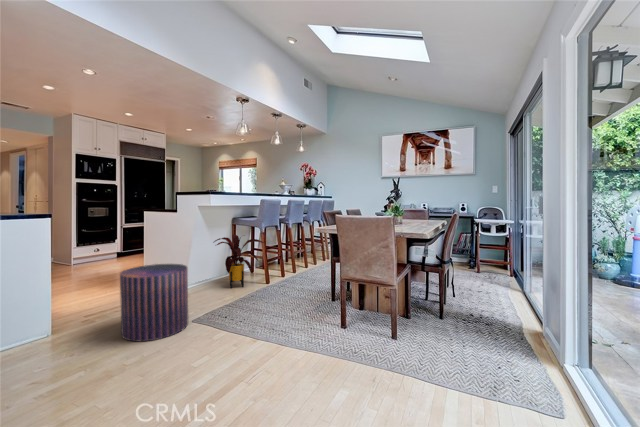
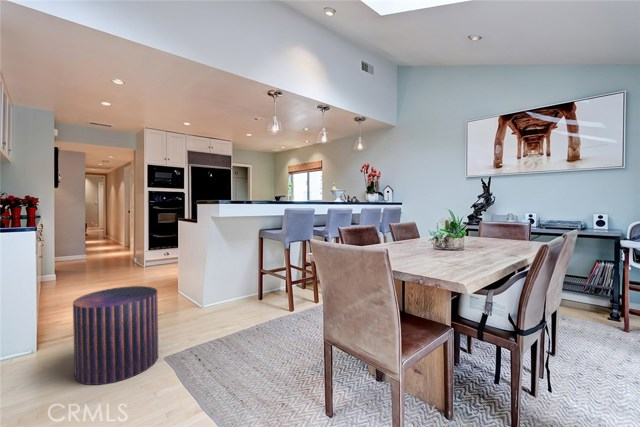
house plant: present [214,234,264,288] -> none [225,249,285,314]

